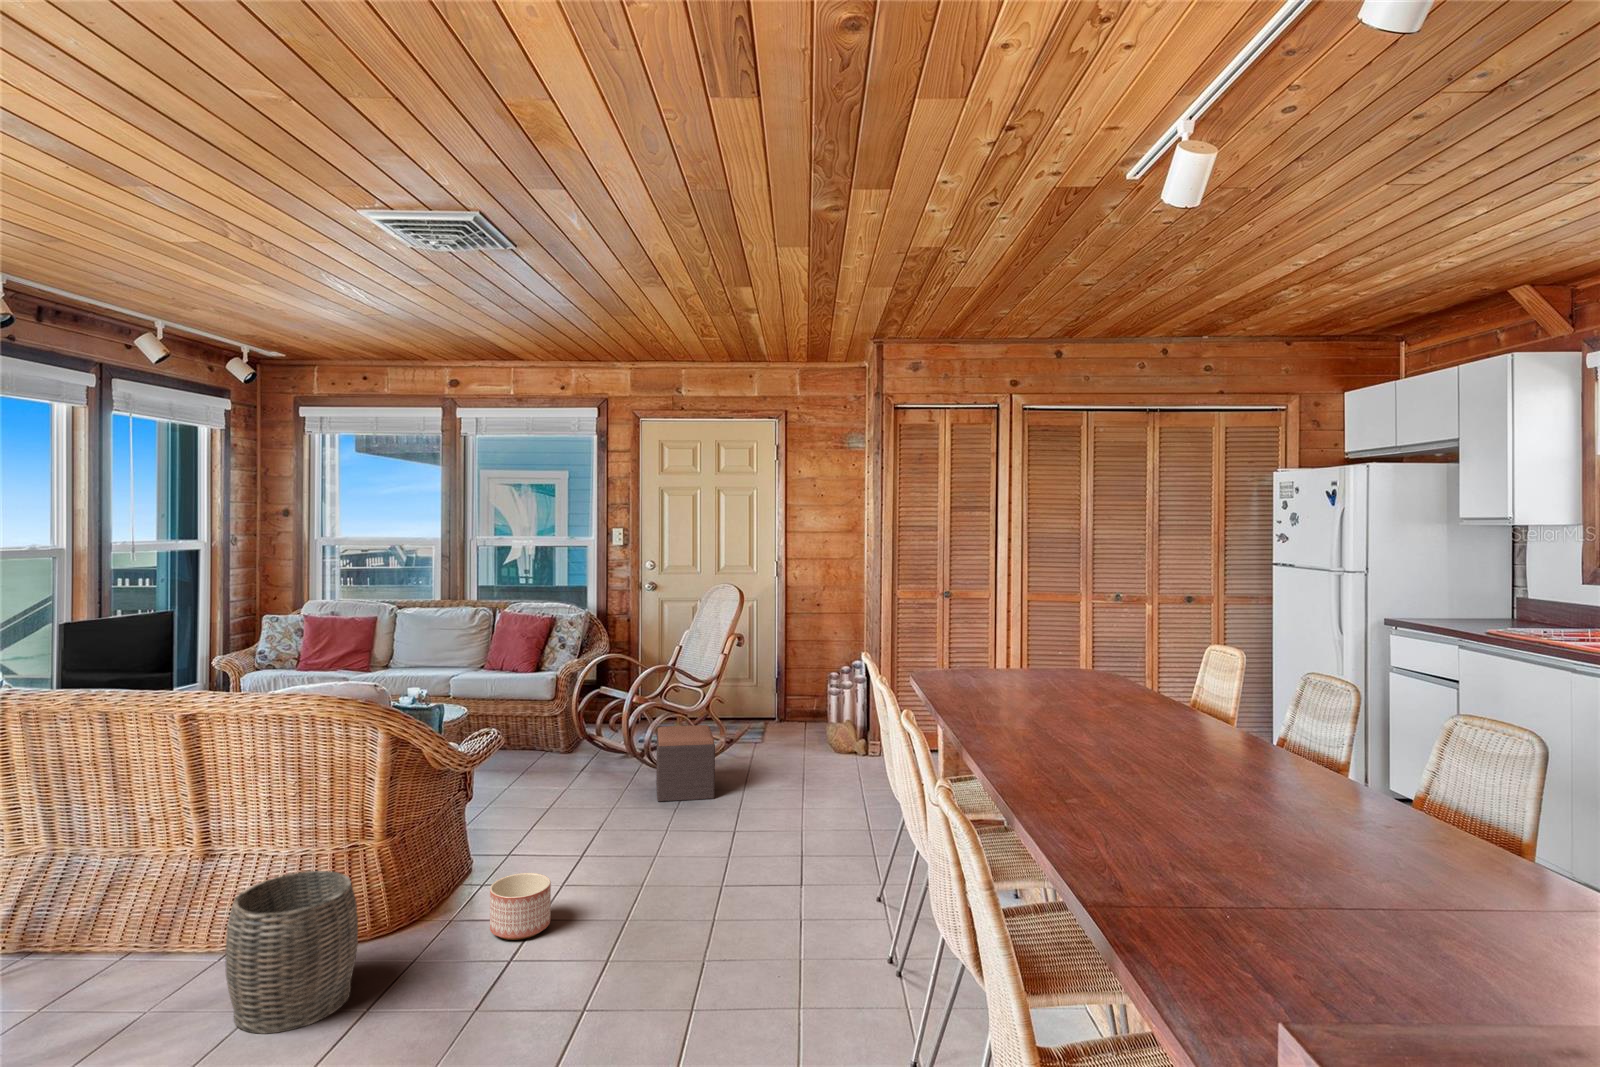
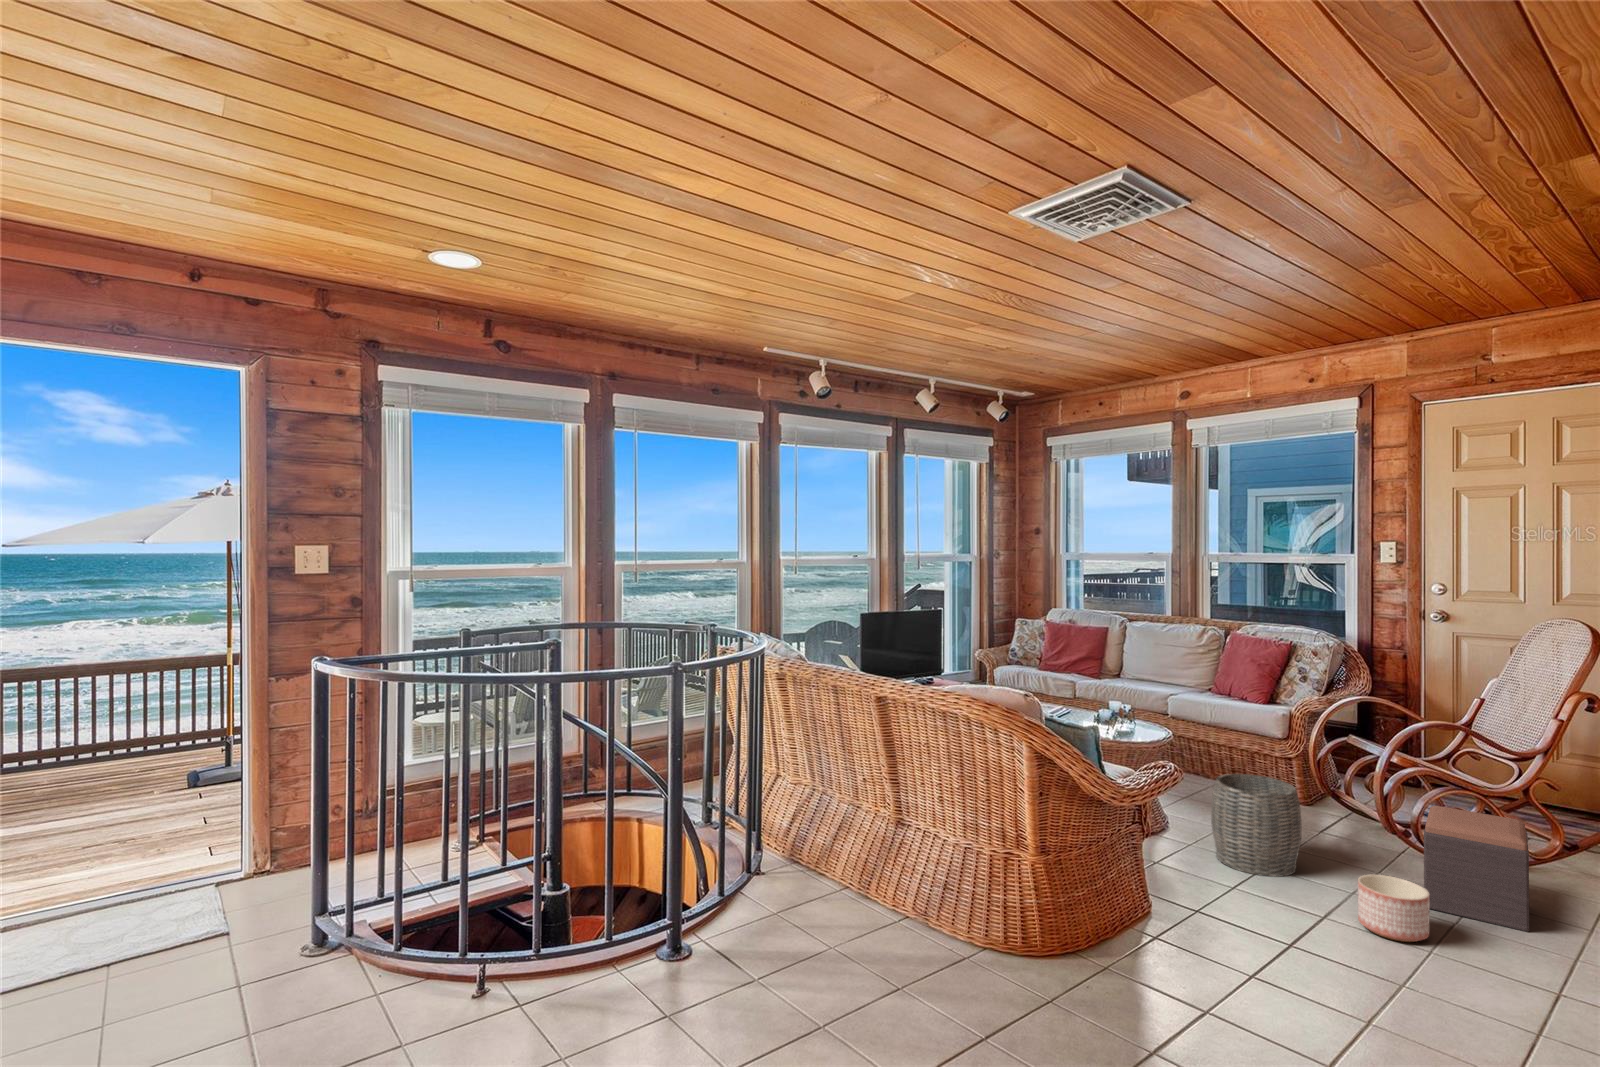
woven basket: present [226,871,358,1034] -> present [1211,774,1301,877]
planter: present [490,873,551,940] -> present [1358,875,1429,942]

